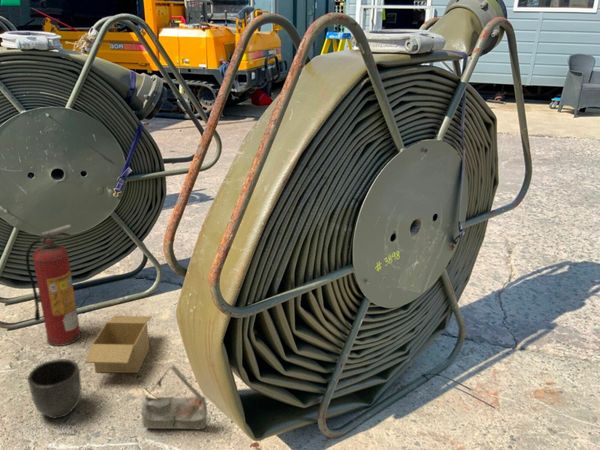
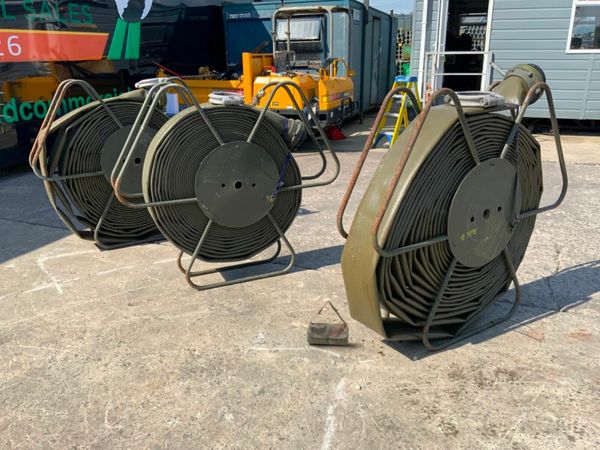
fire extinguisher: present [26,225,81,346] -> none [219,218,248,301]
cardboard box: present [85,316,151,373] -> none [263,282,298,316]
planter: present [28,359,82,418] -> none [234,301,265,337]

